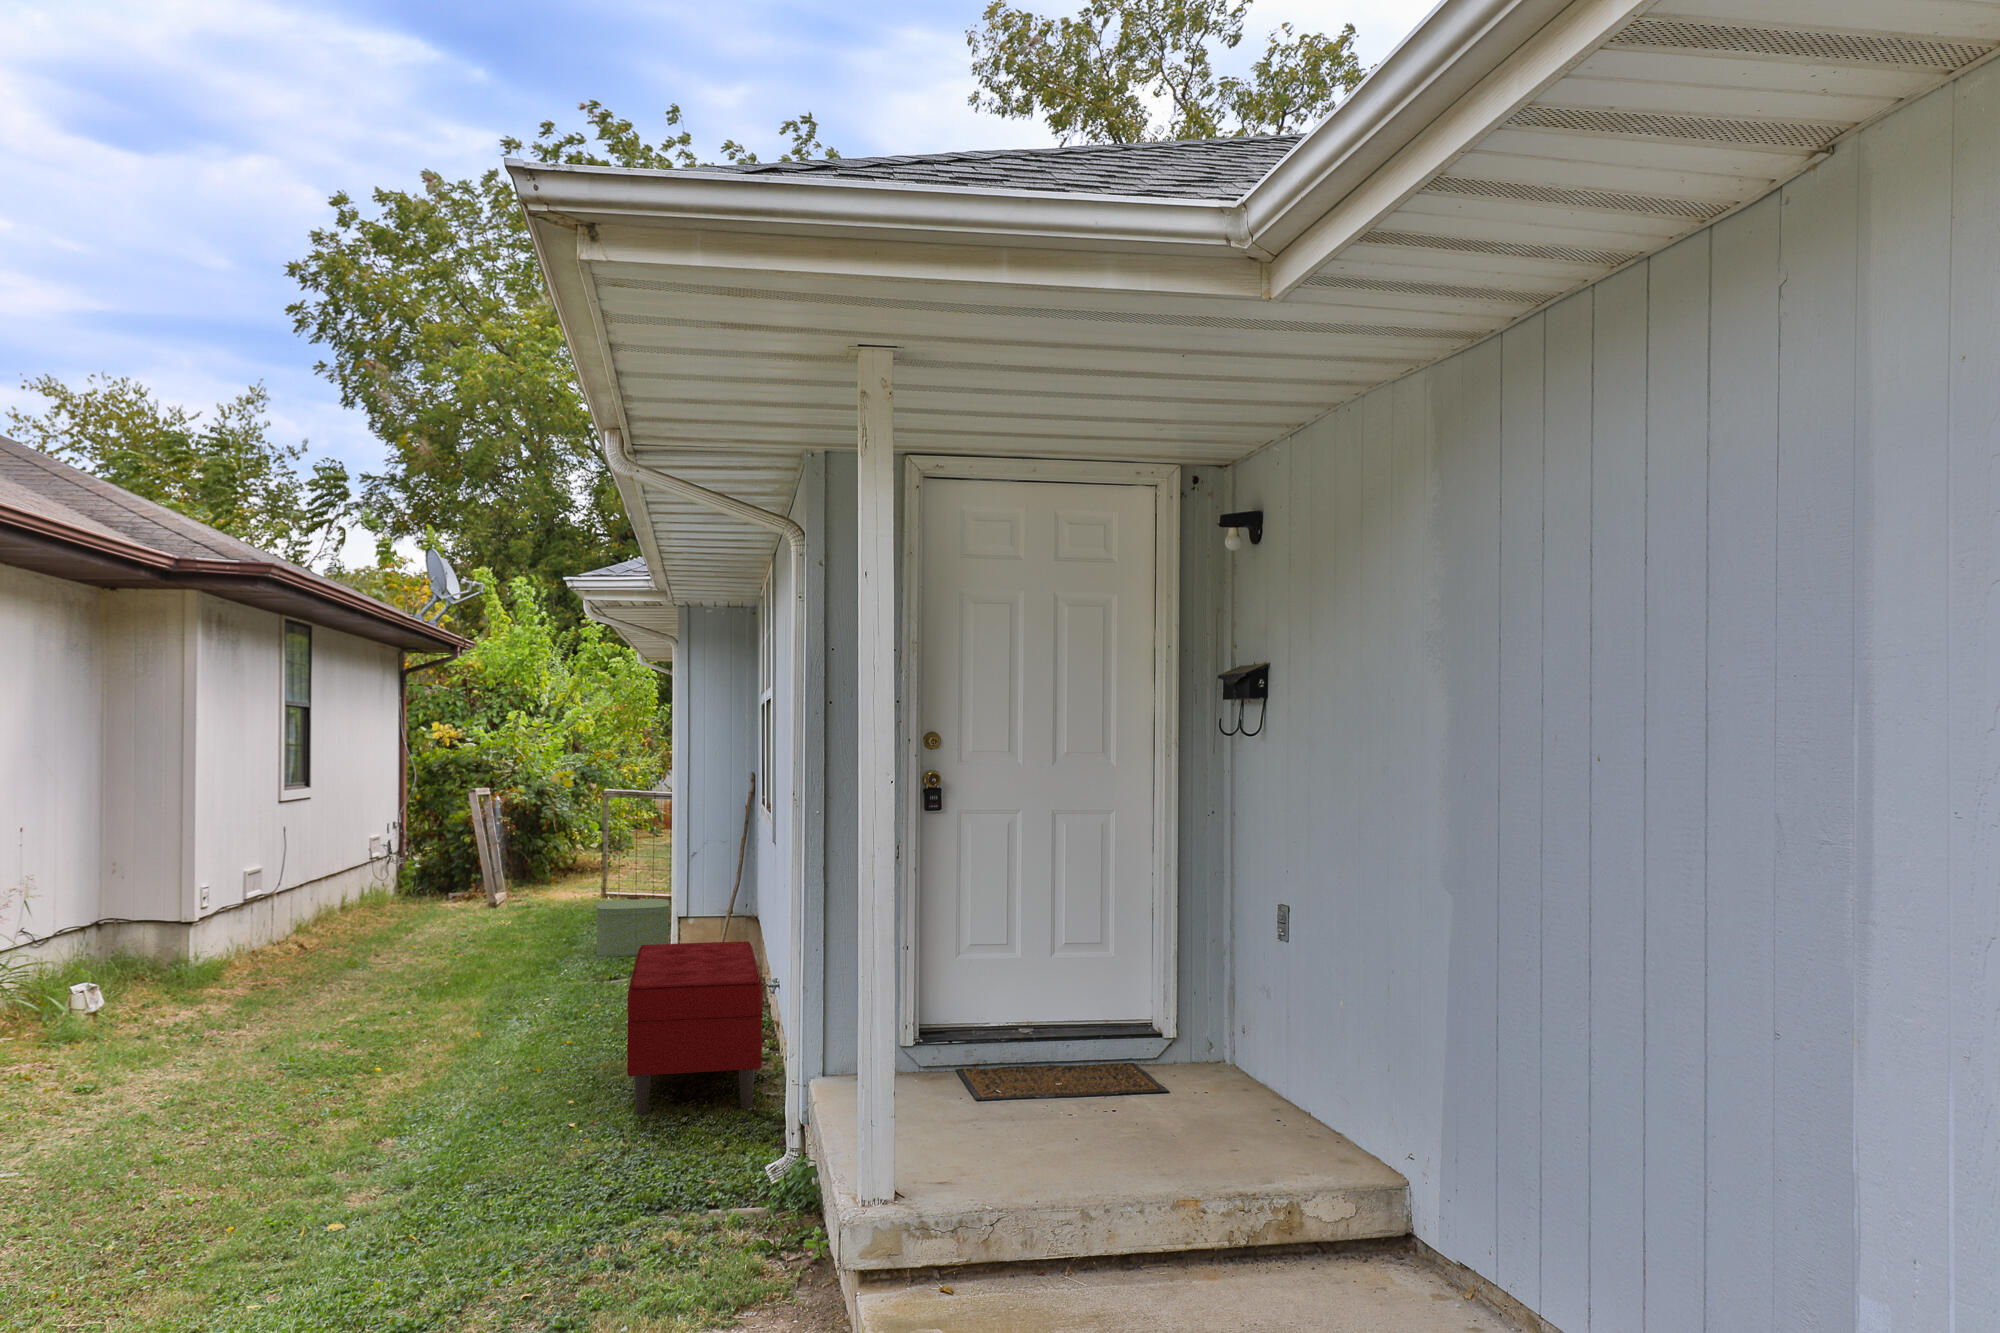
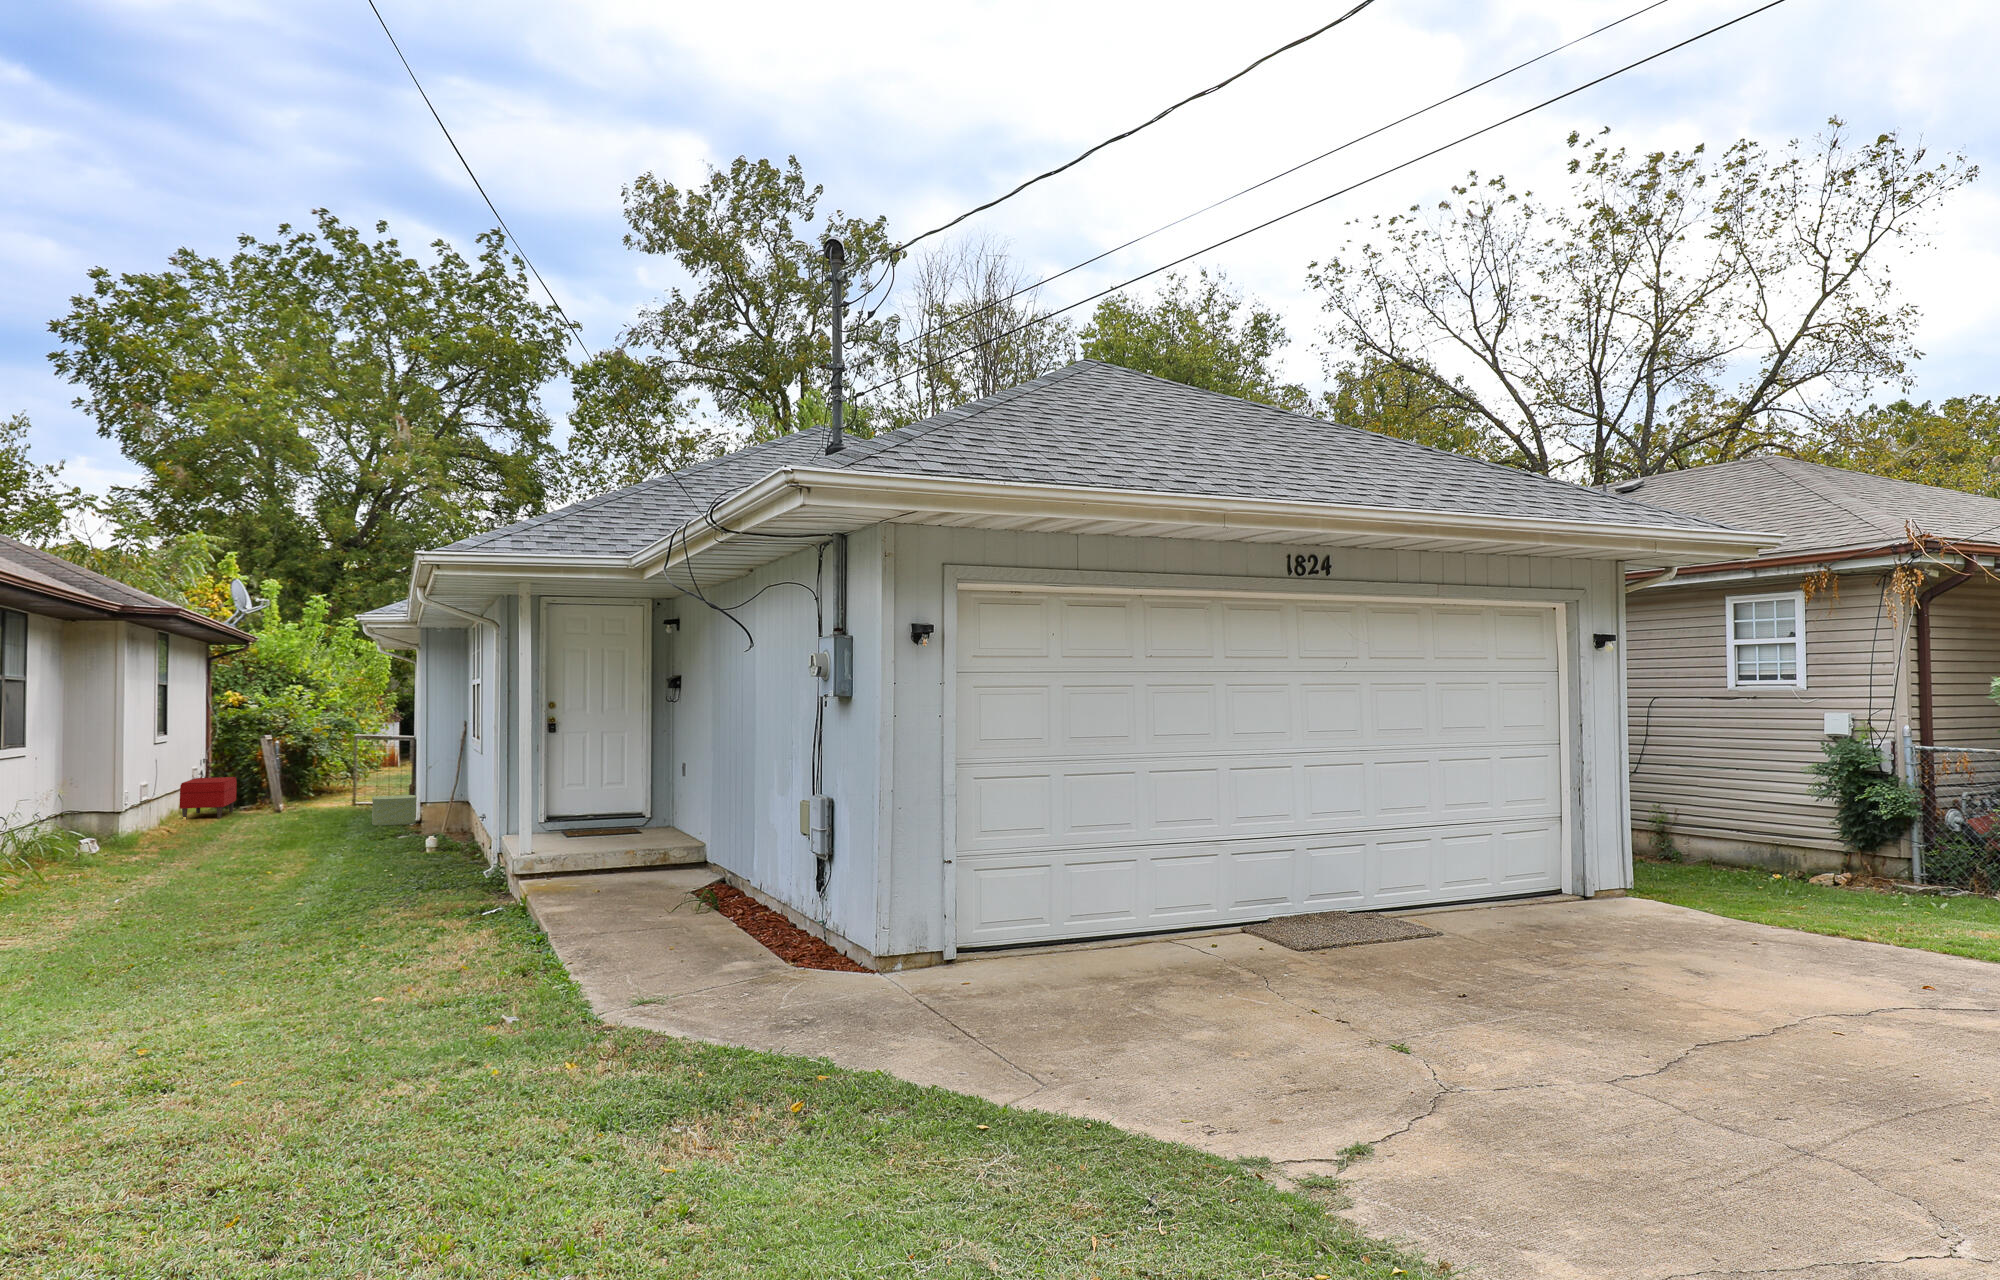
bench: present [627,941,763,1115] -> present [180,777,237,819]

